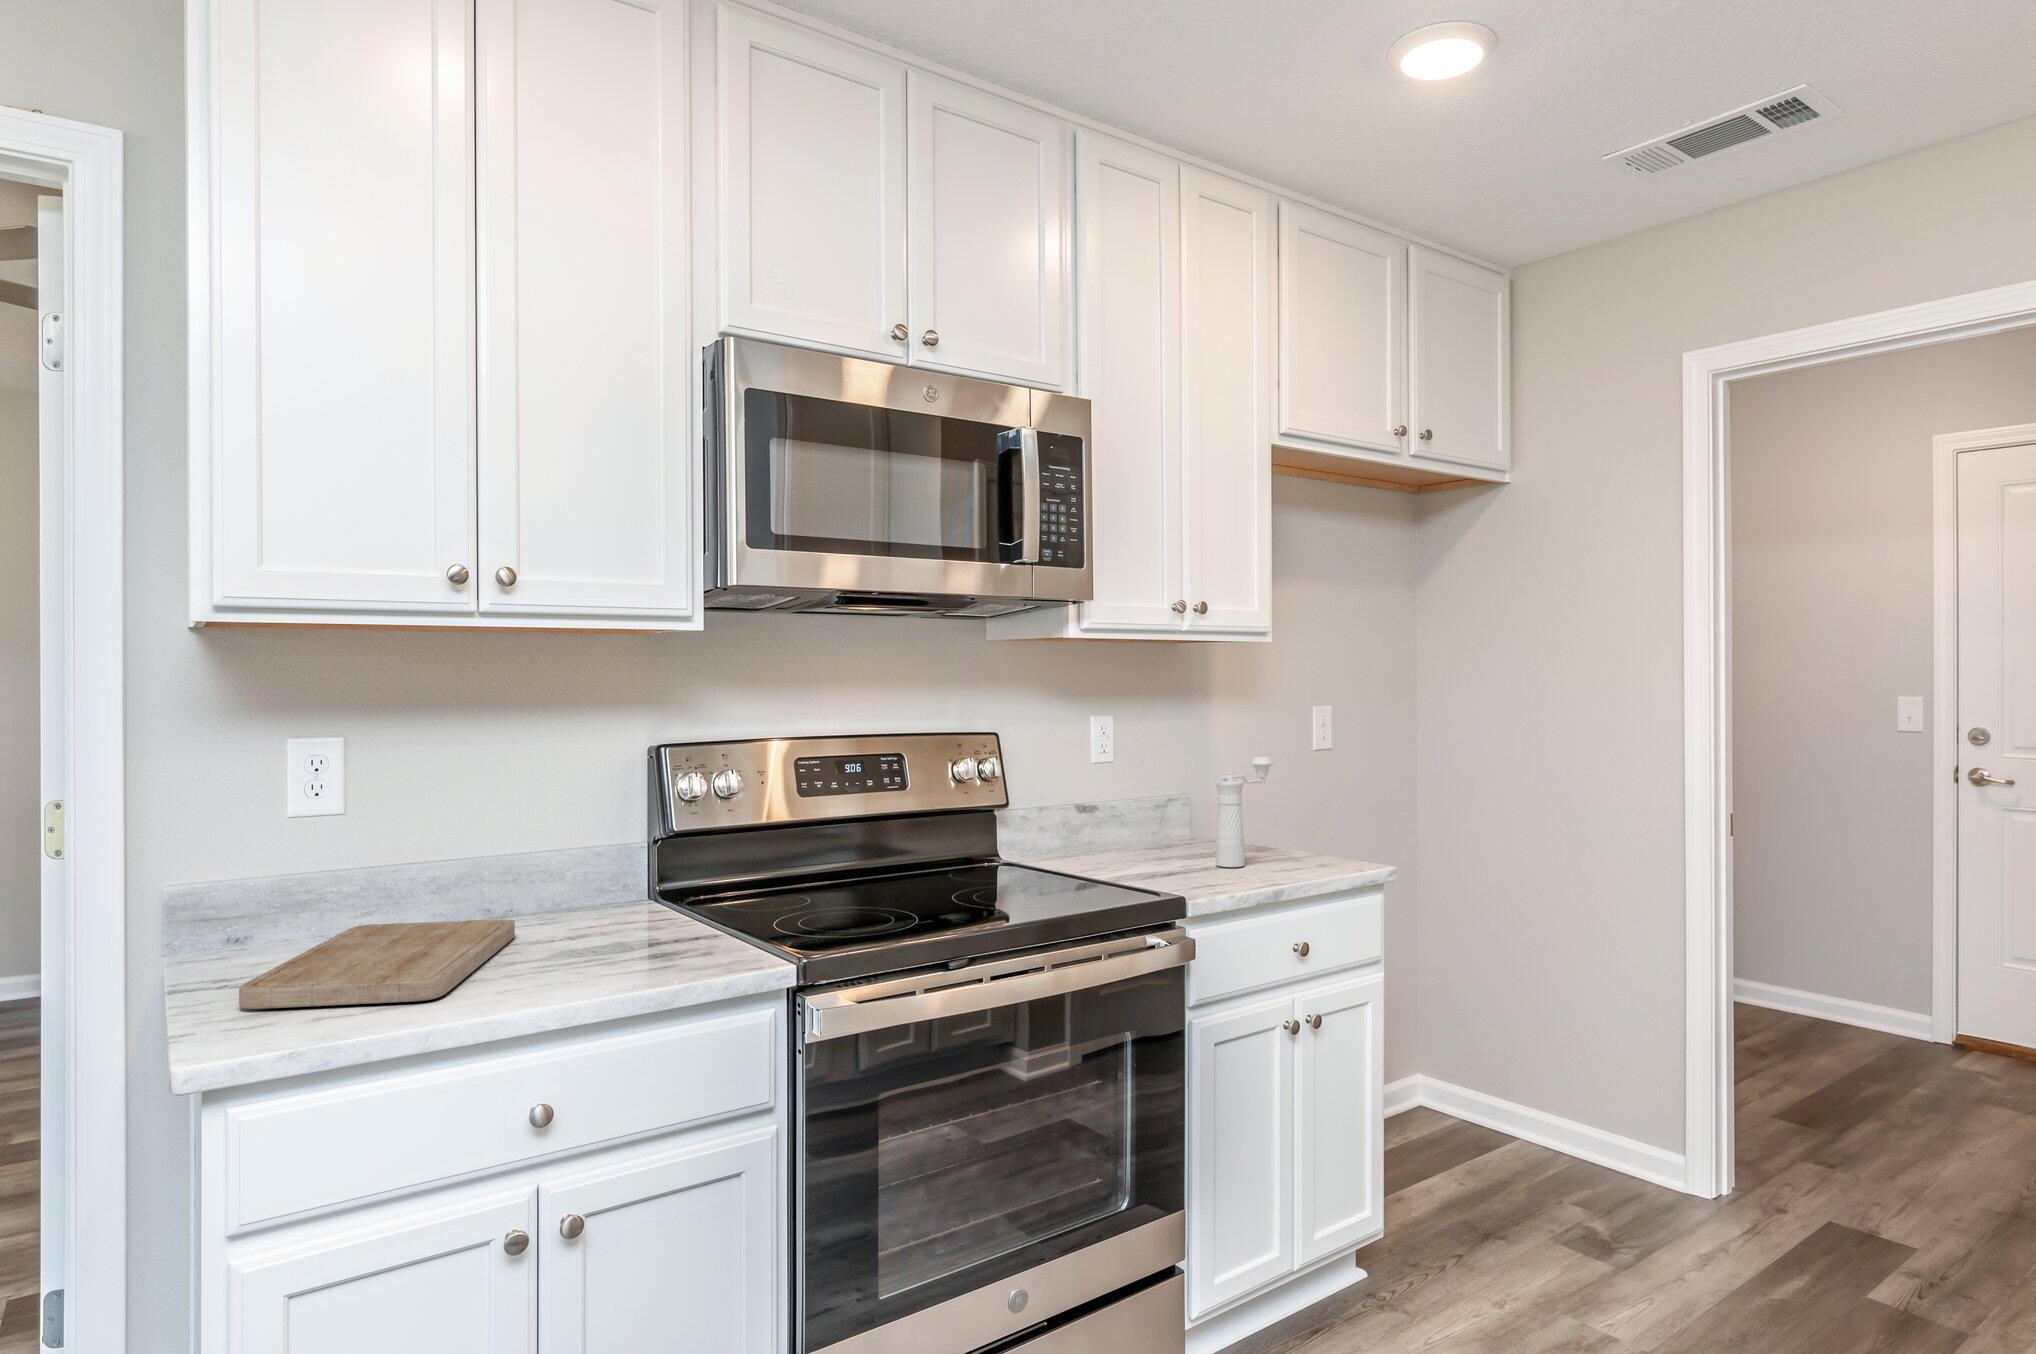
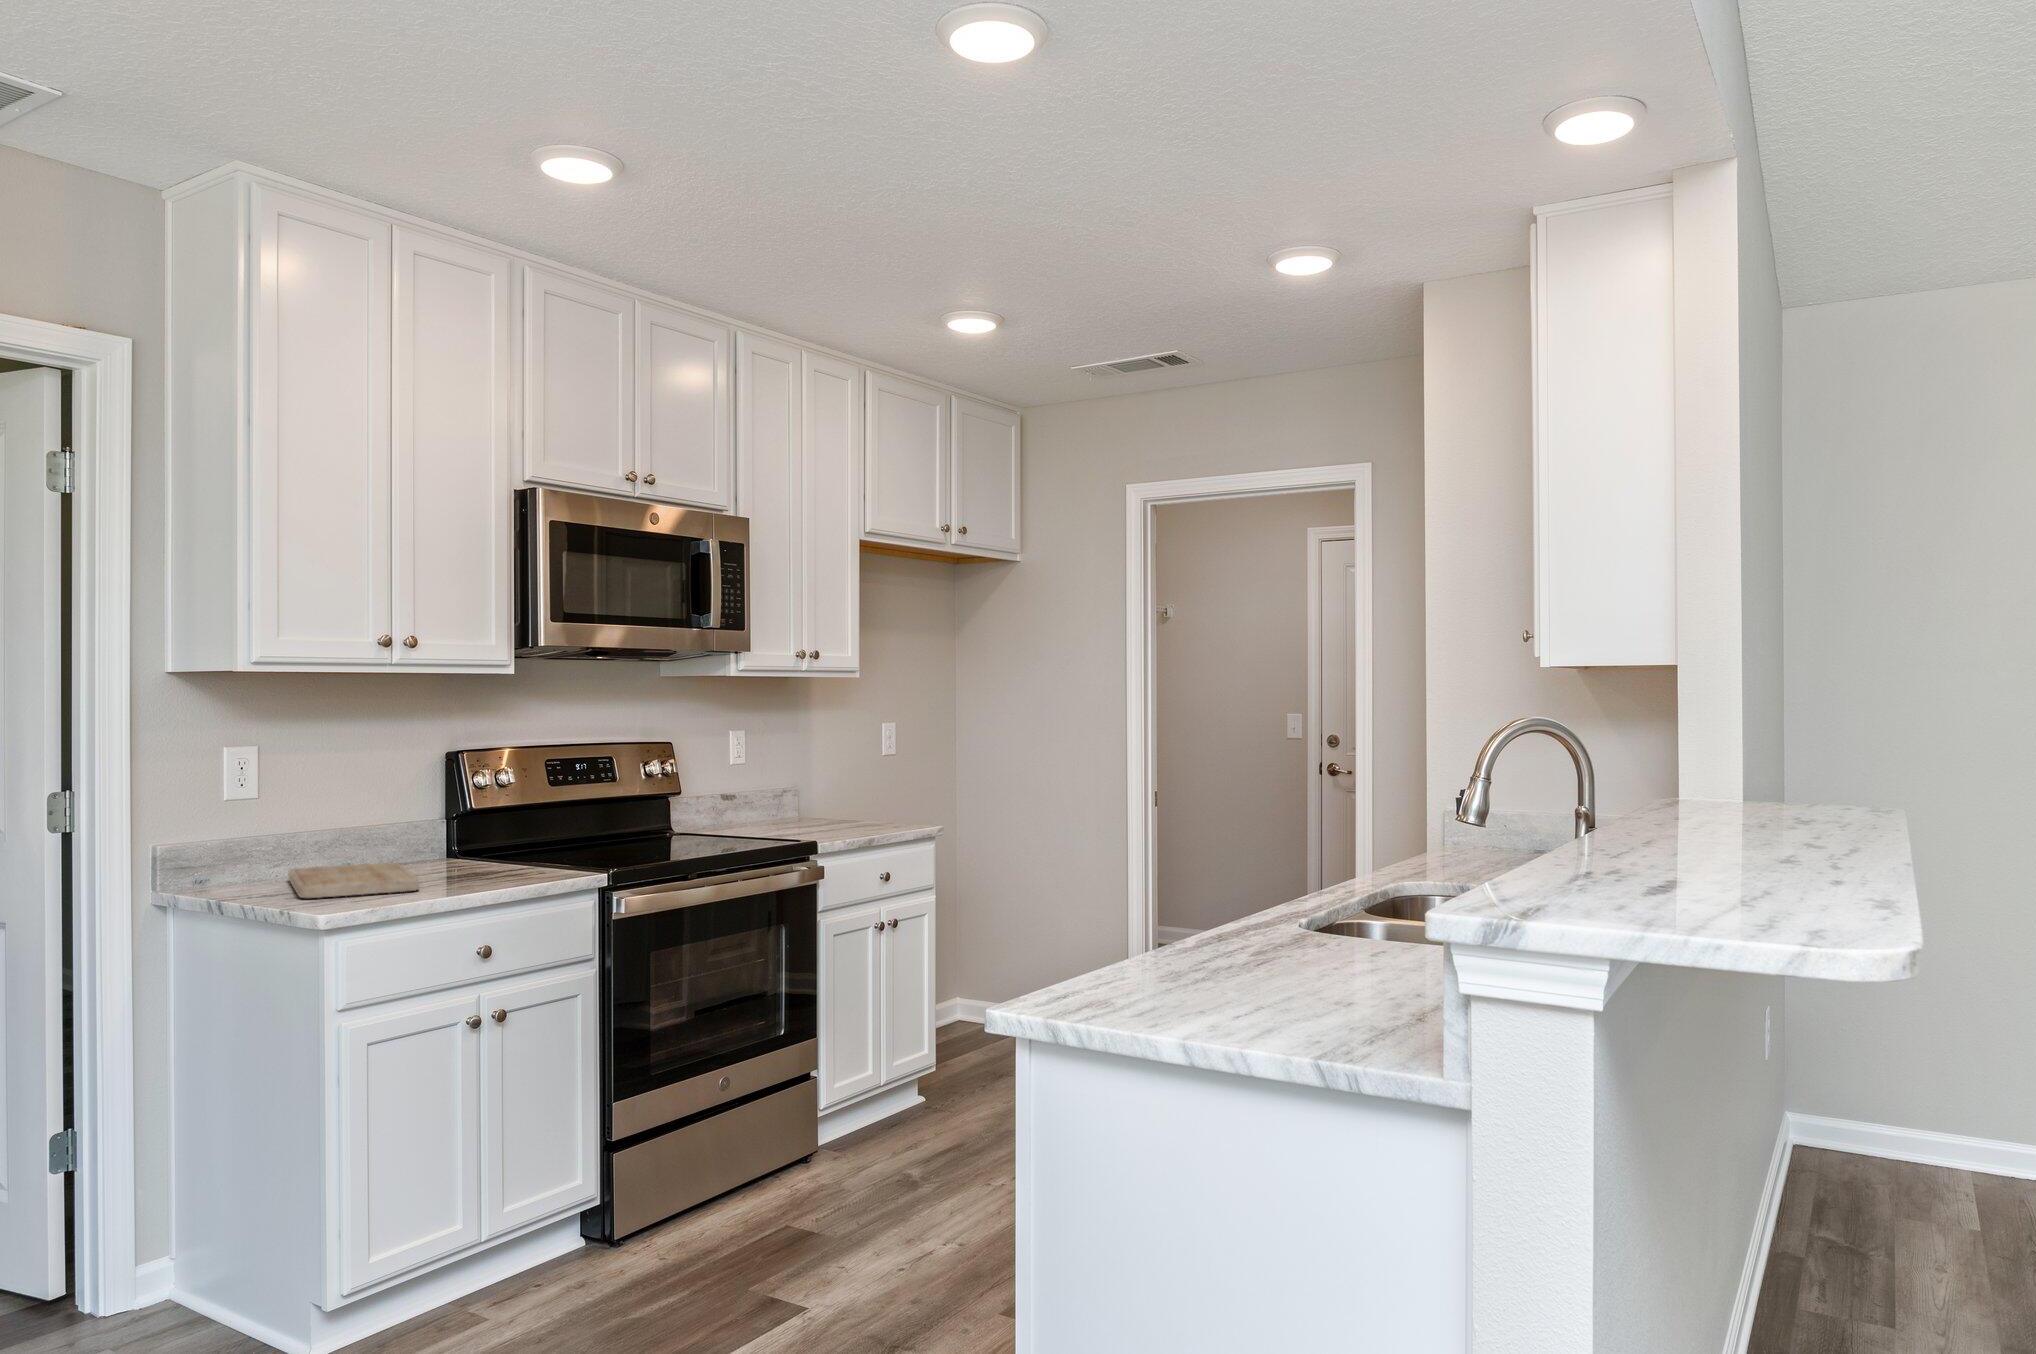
pepper mill: present [1215,757,1273,867] -> none [825,756,862,829]

